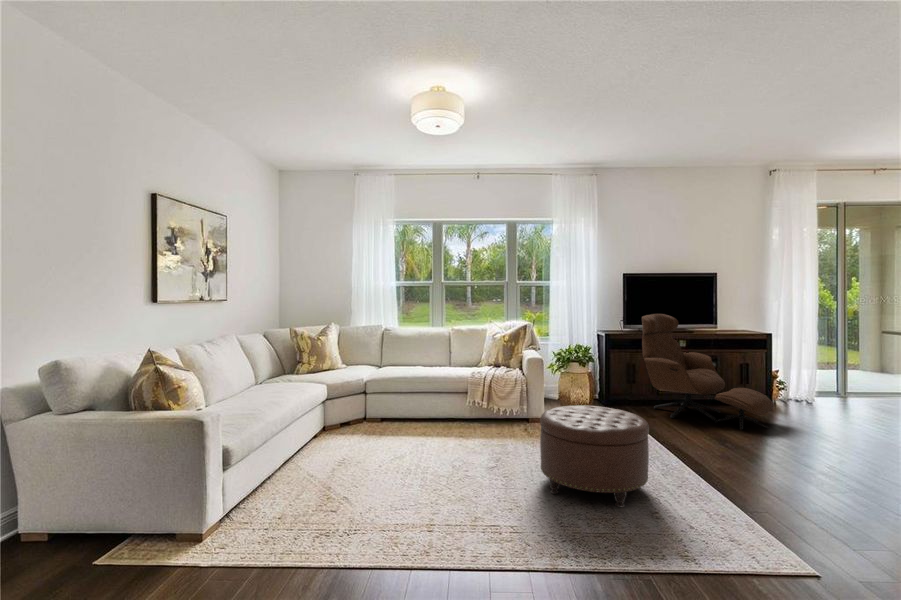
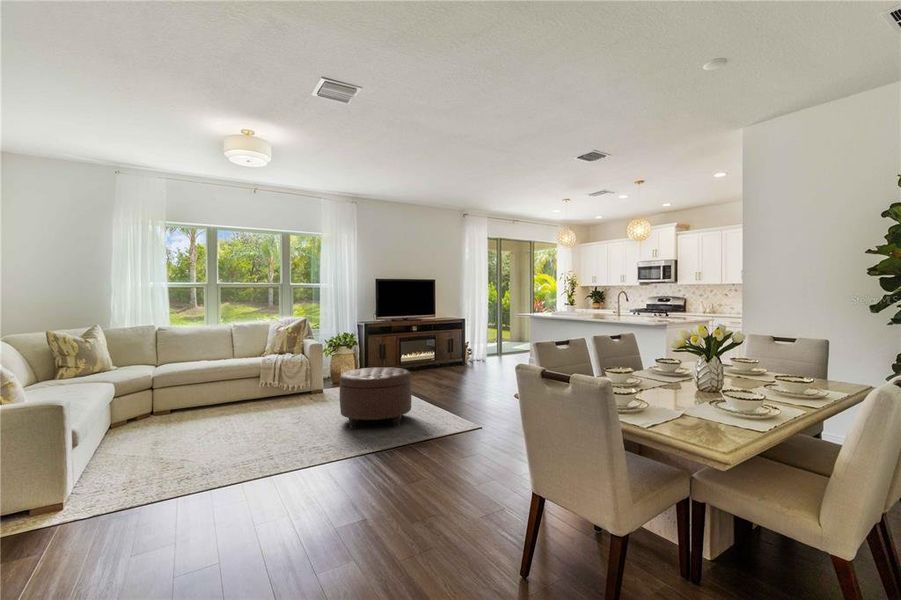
lounge chair: present [642,314,773,430] -> none [389,308,469,379]

